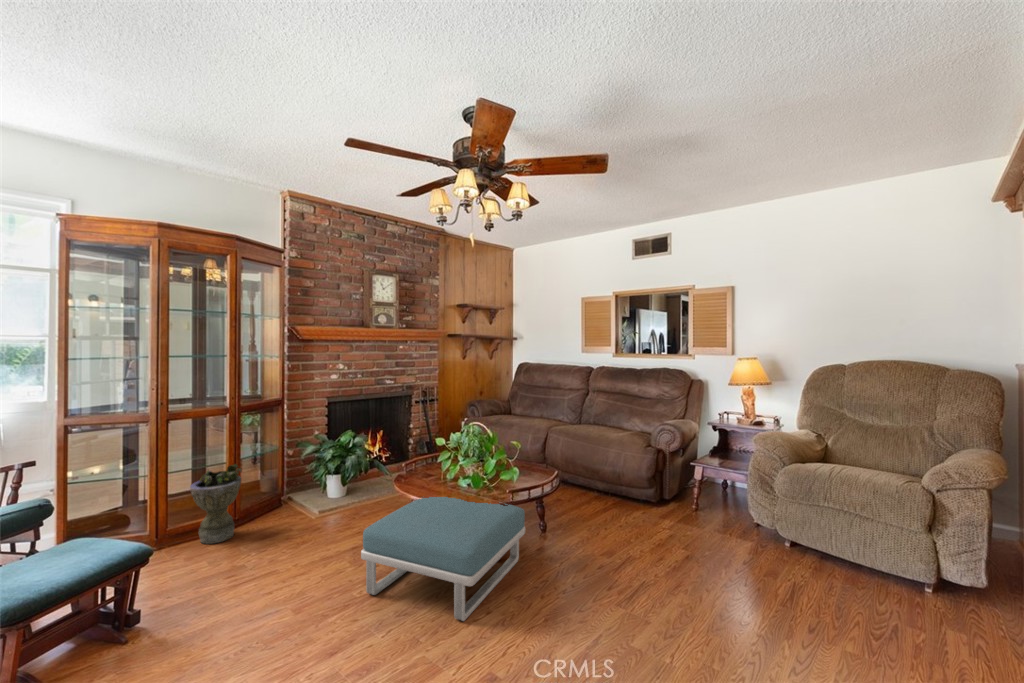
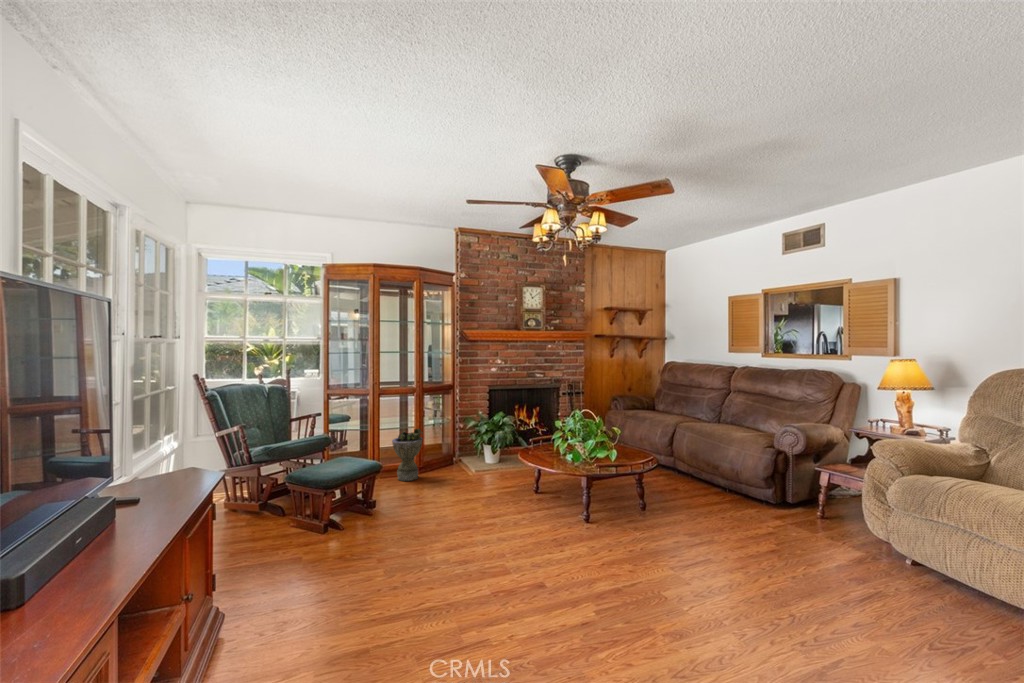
footstool: present [361,497,525,621] -> none [482,463,612,551]

